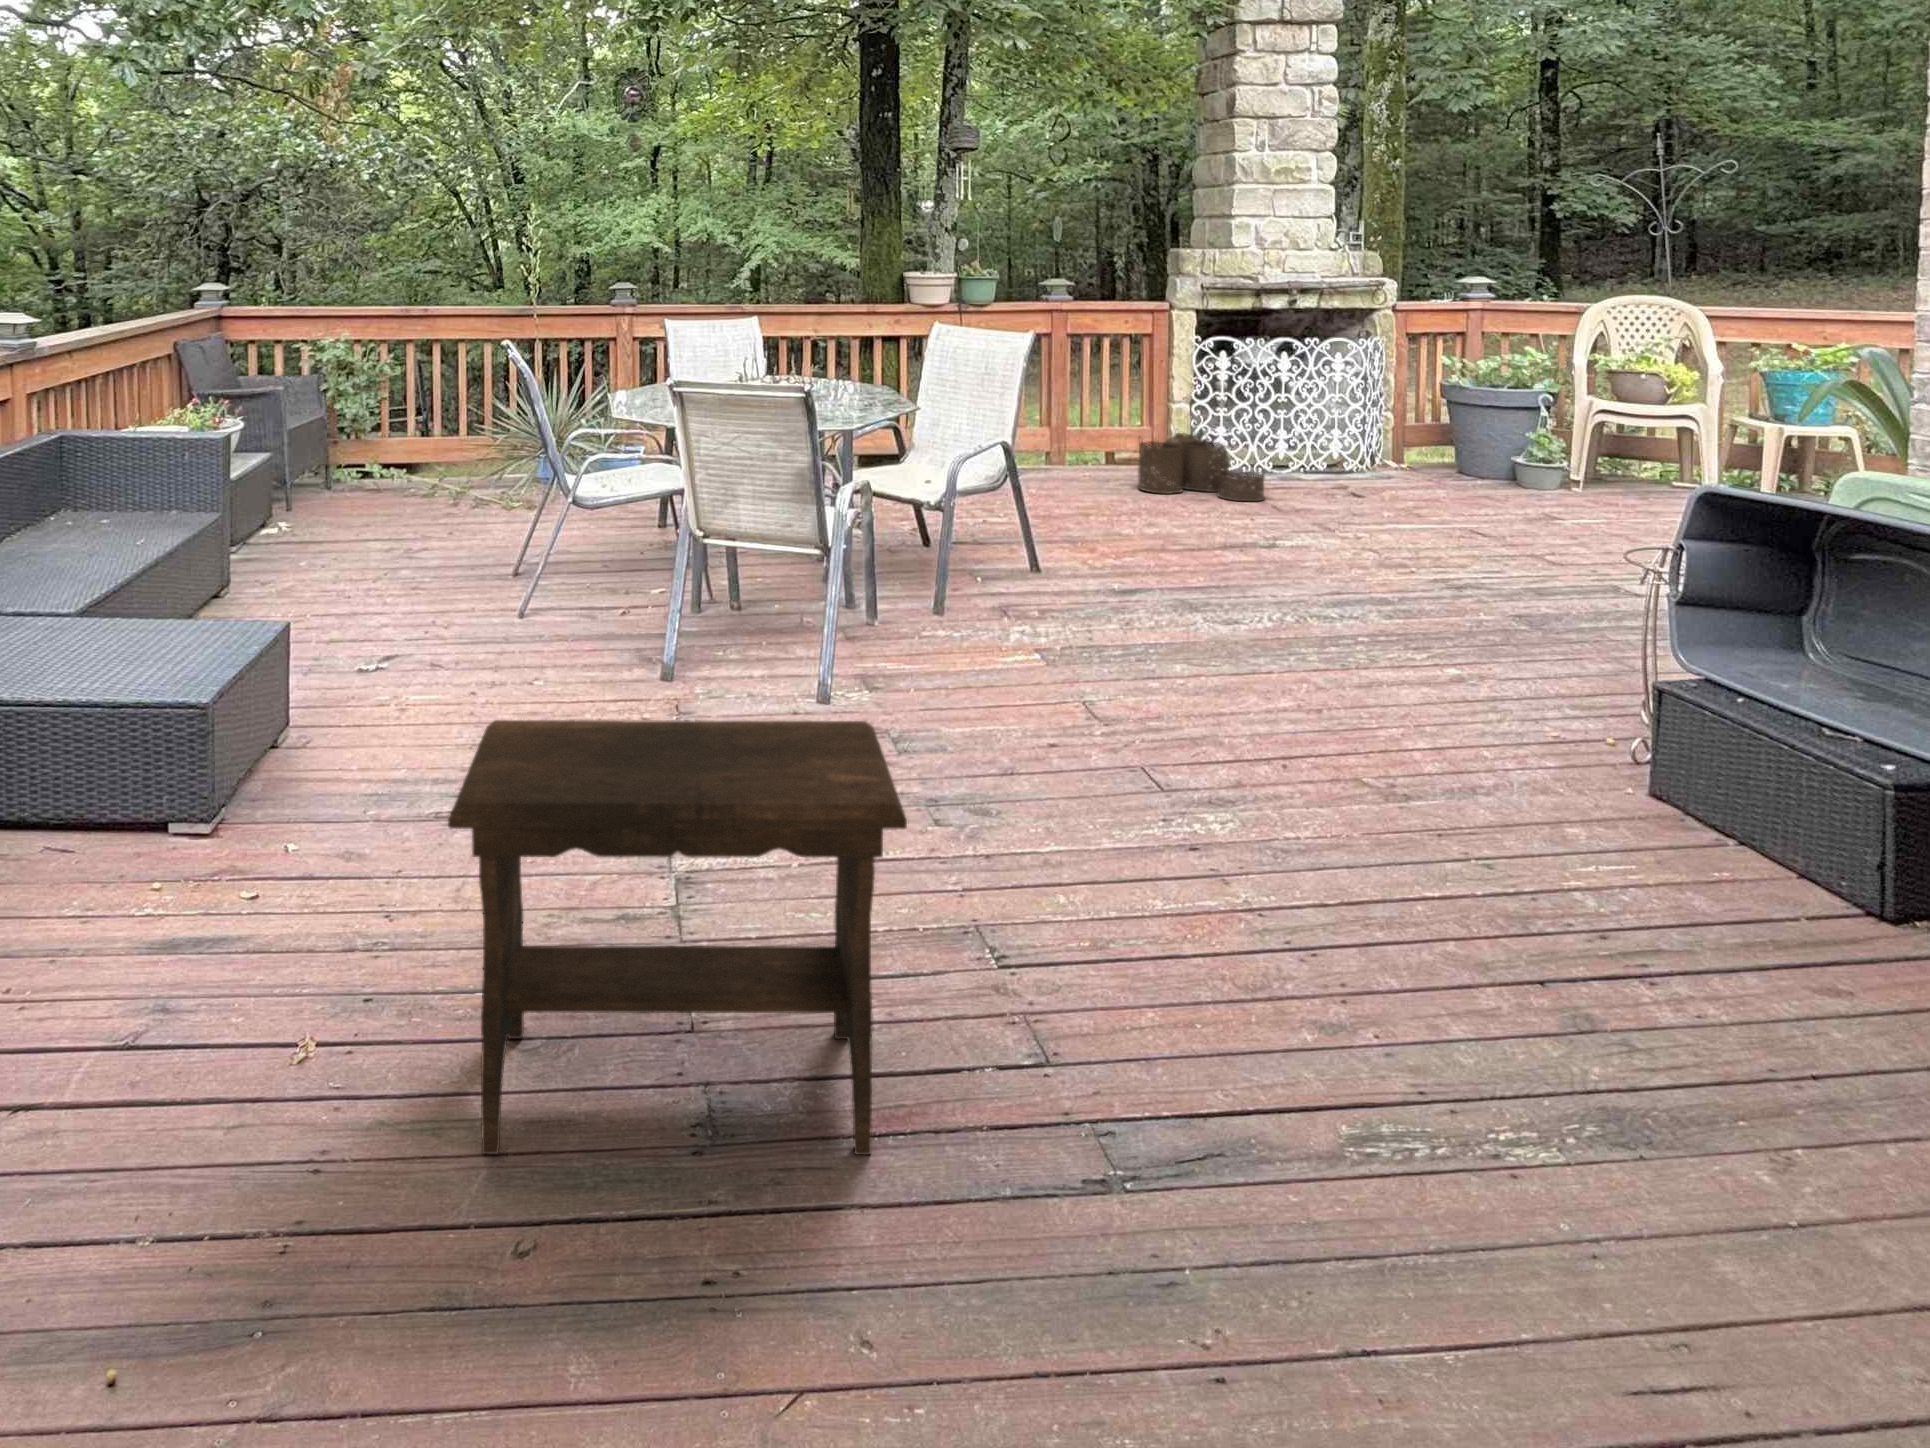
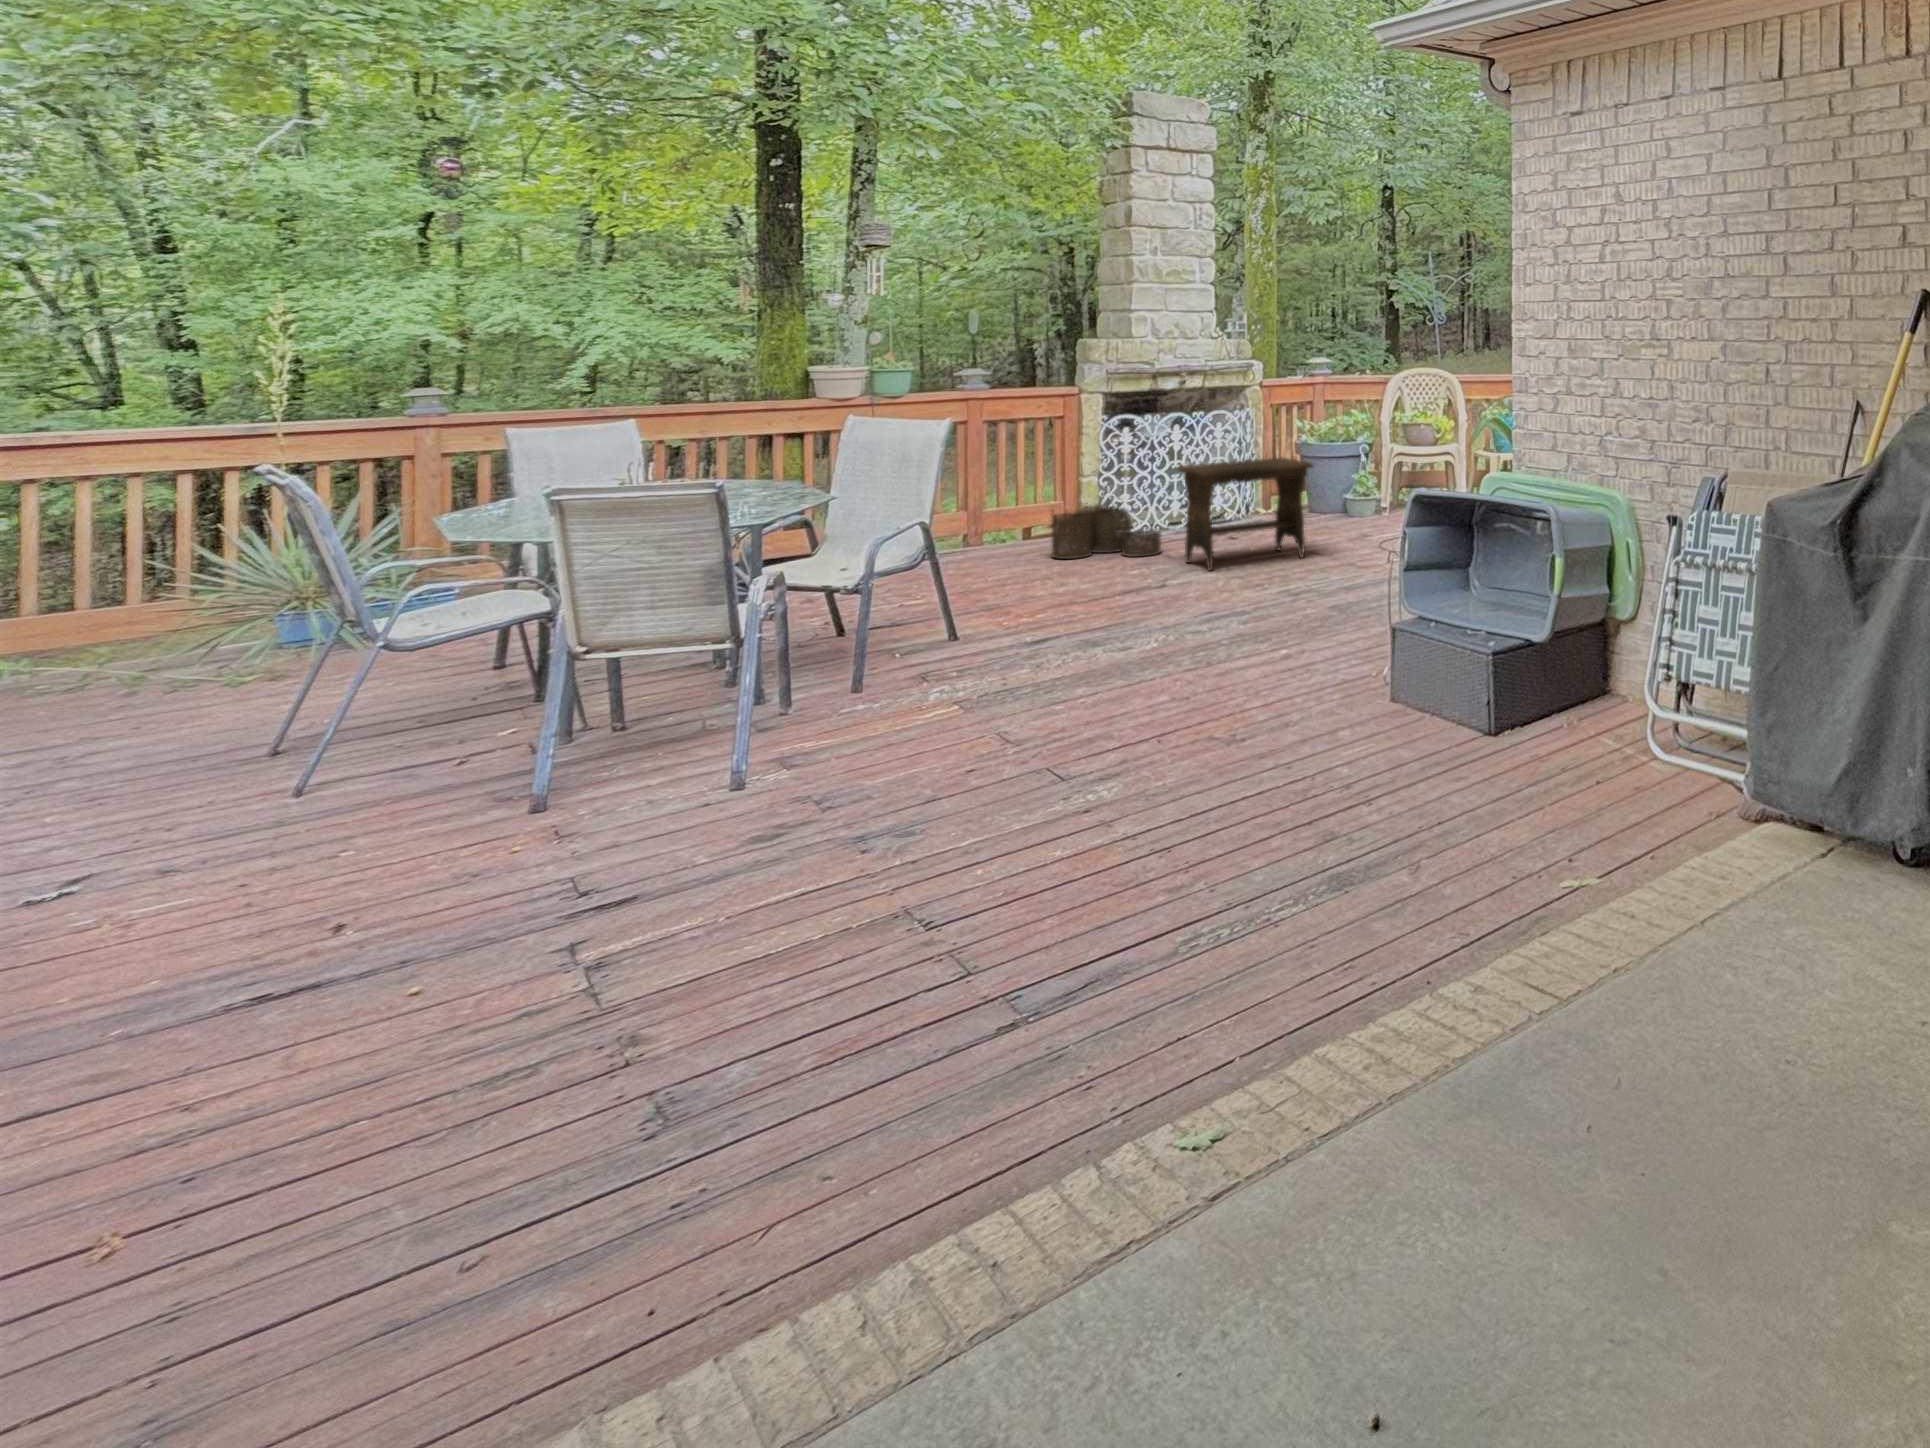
footstool: present [448,720,907,1155] -> present [1178,458,1313,570]

